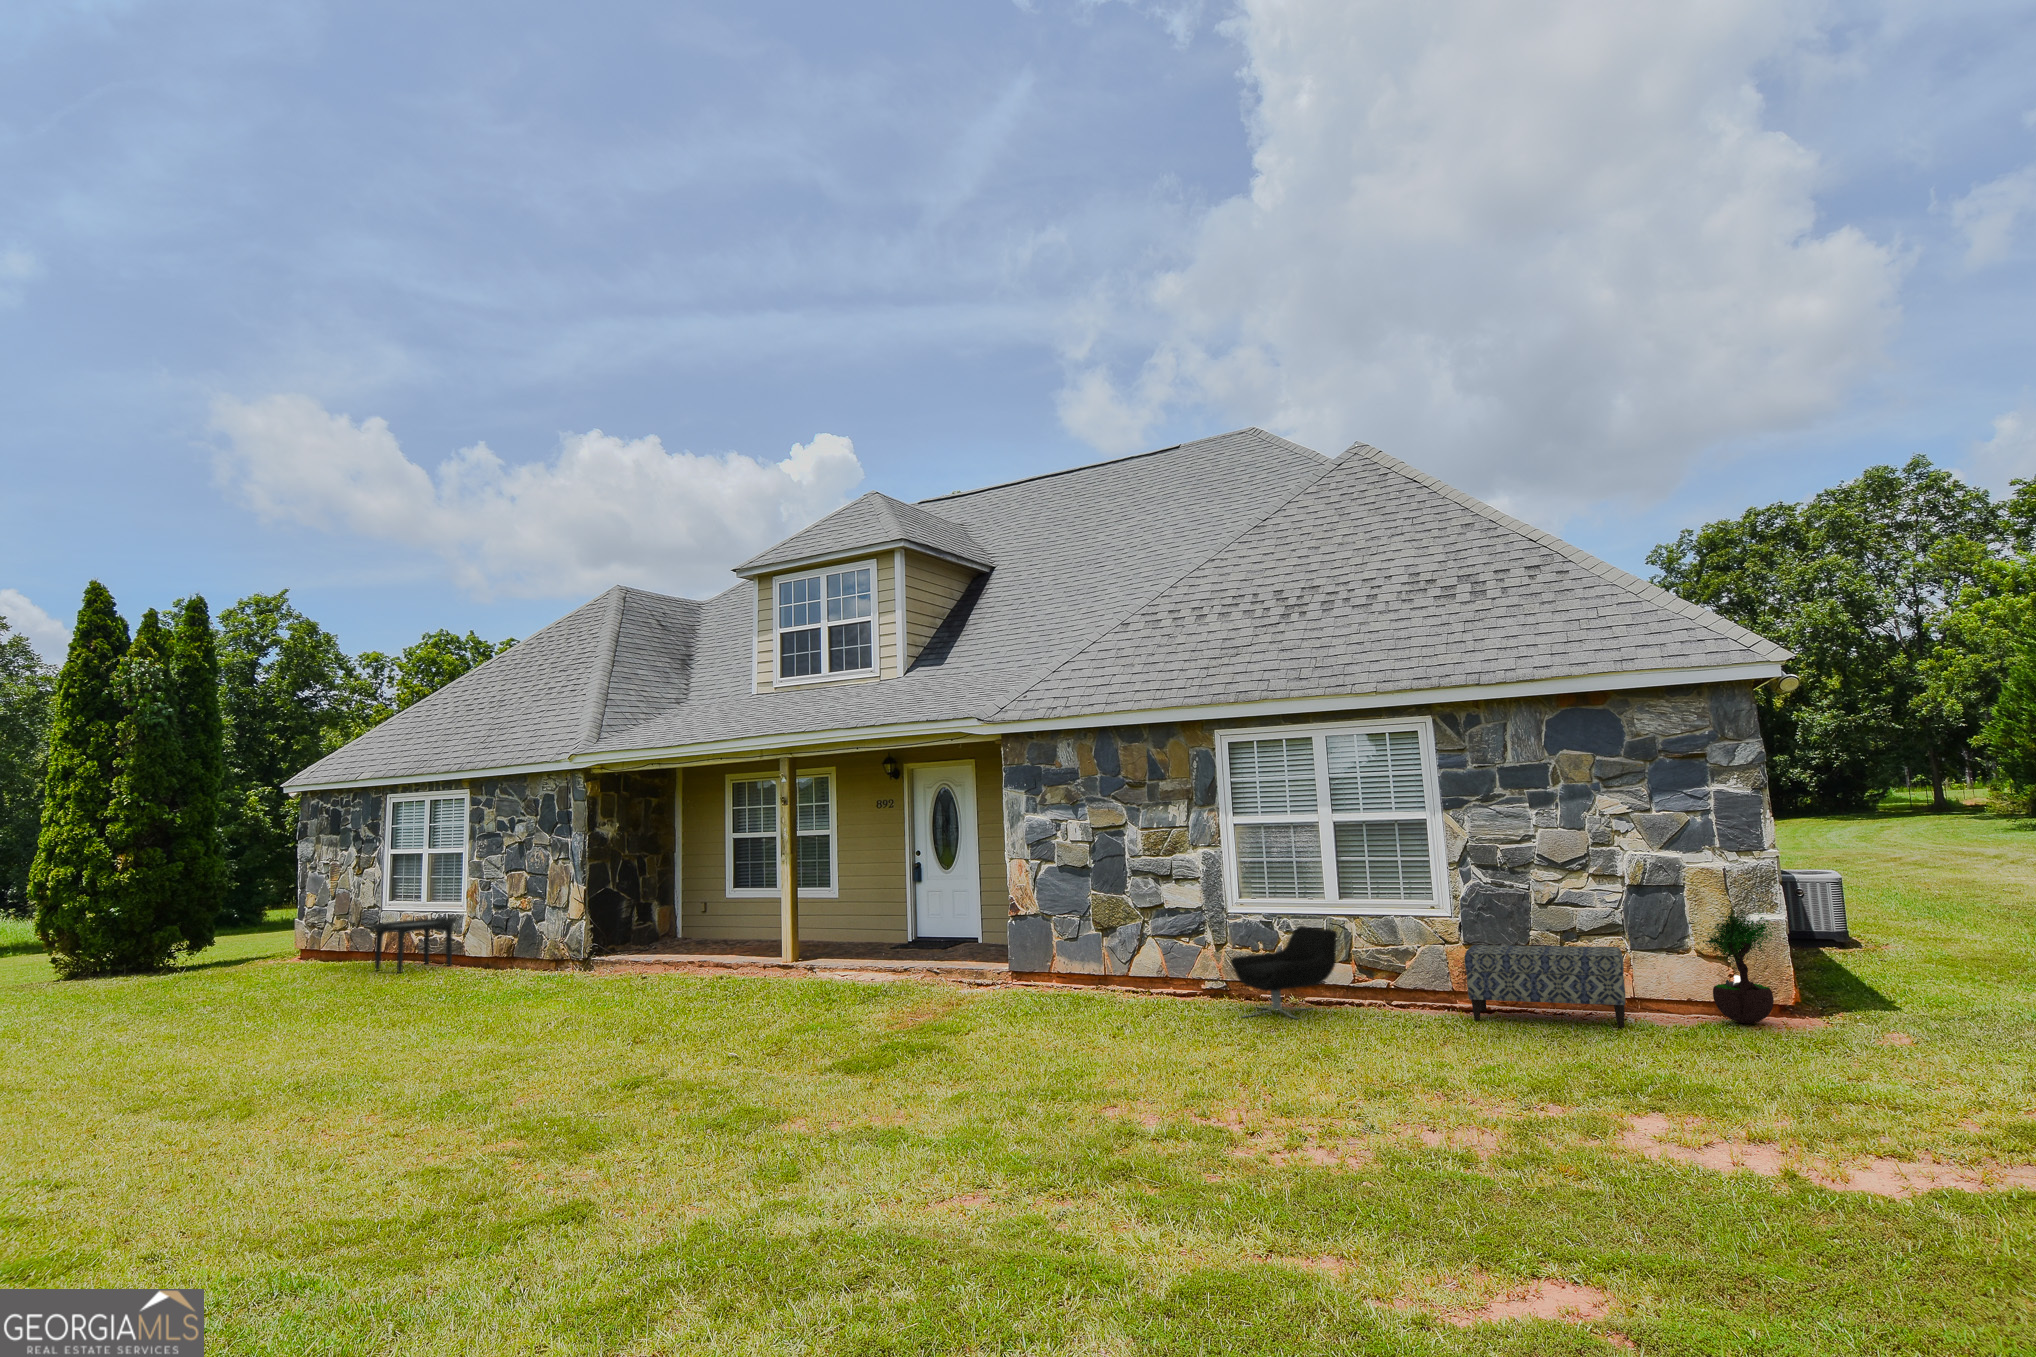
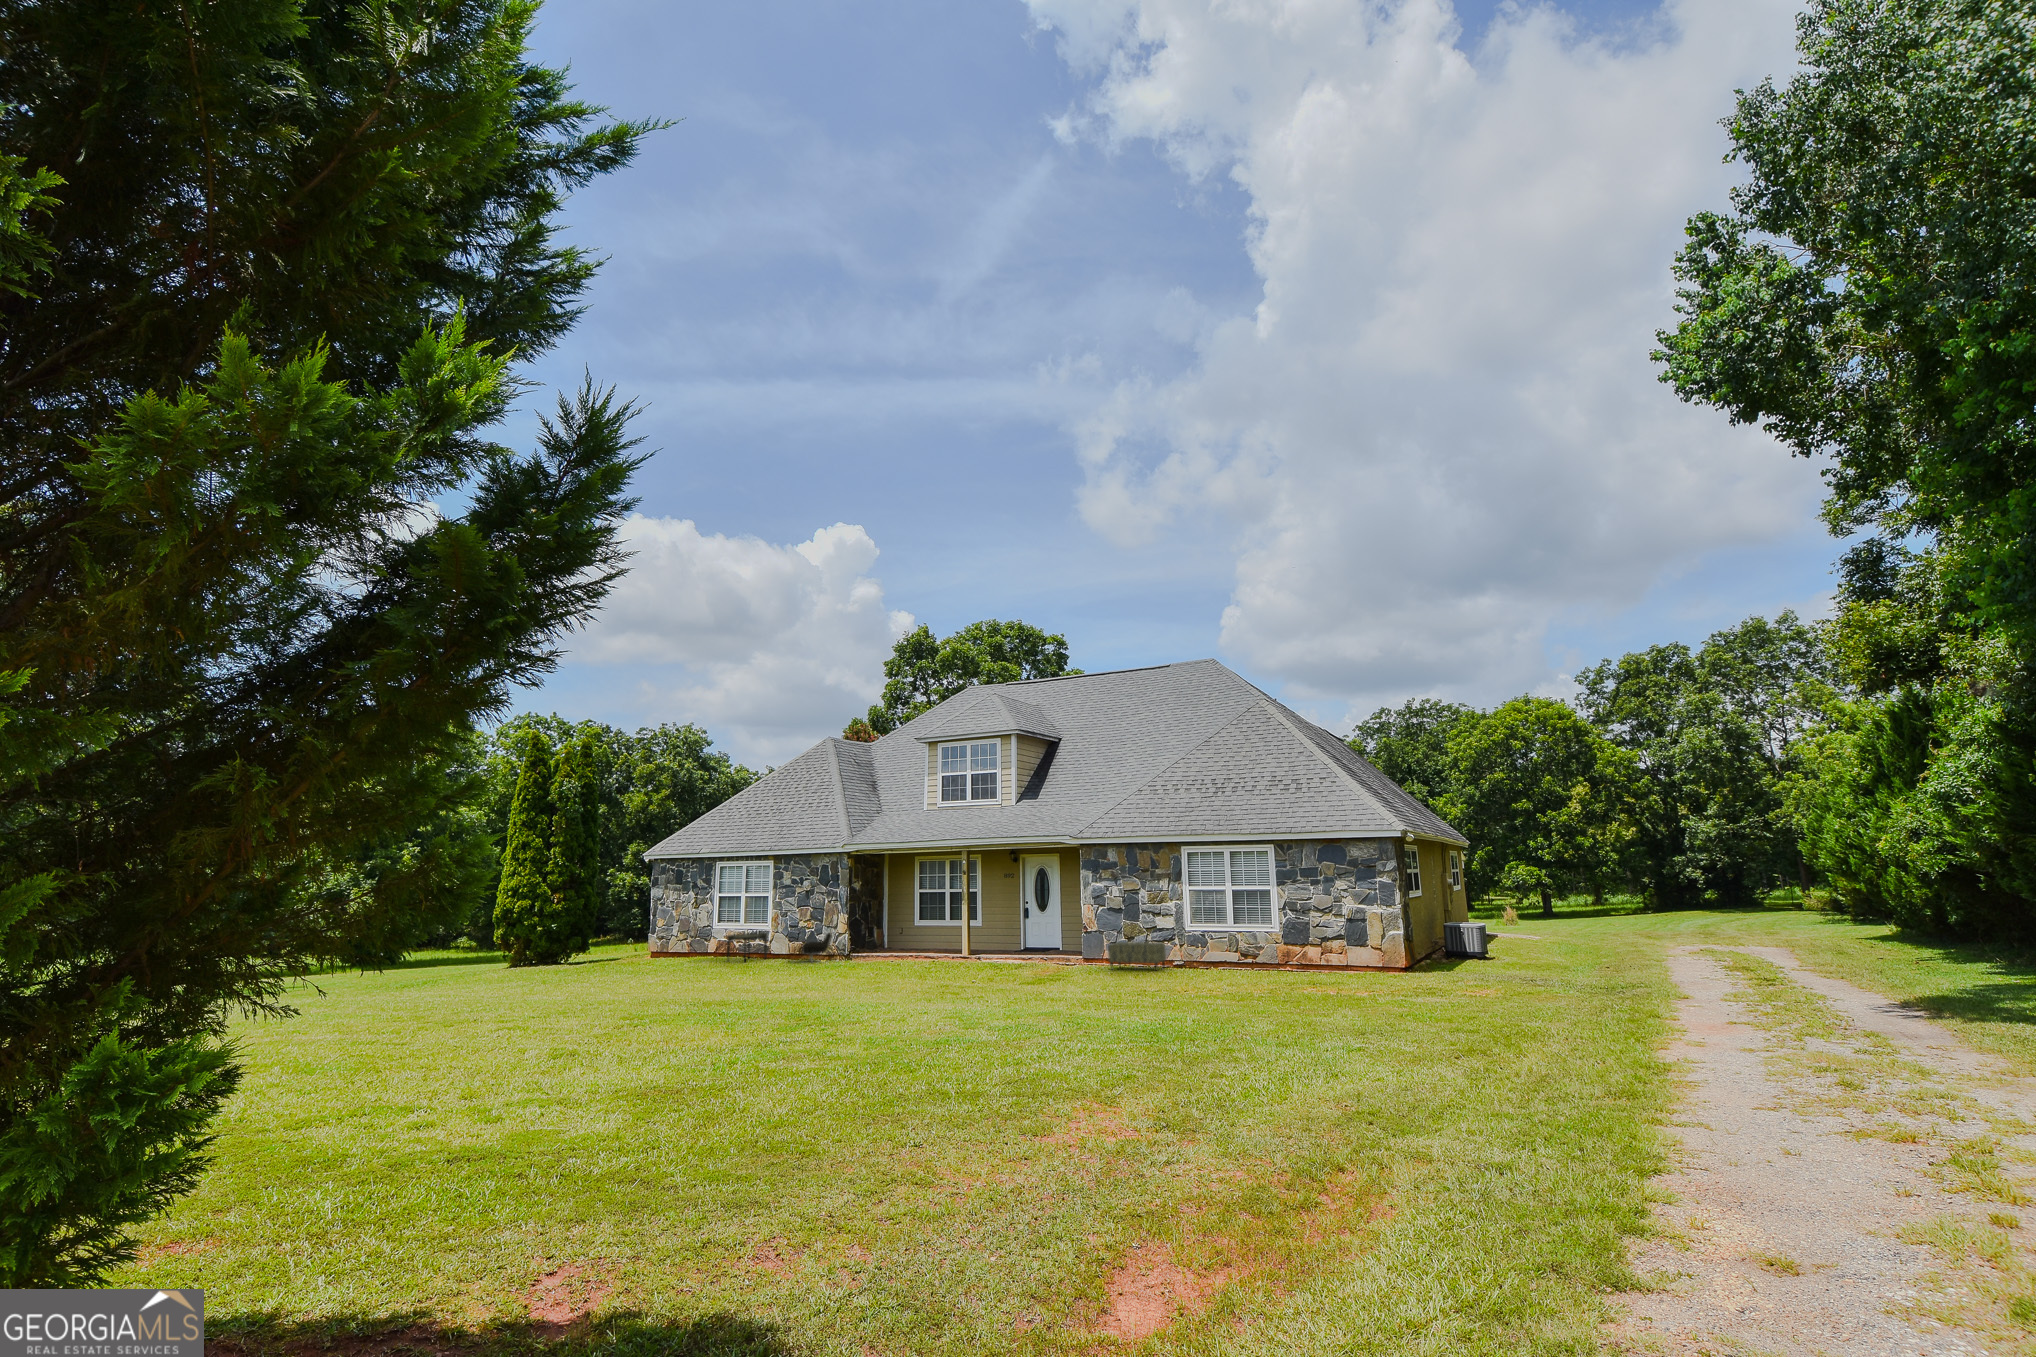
potted tree: present [1698,904,1776,1023] -> none [1368,927,1396,974]
lounge chair: present [1231,926,1337,1018] -> present [802,933,832,962]
bench: present [1465,945,1625,1027] -> present [1108,942,1166,970]

